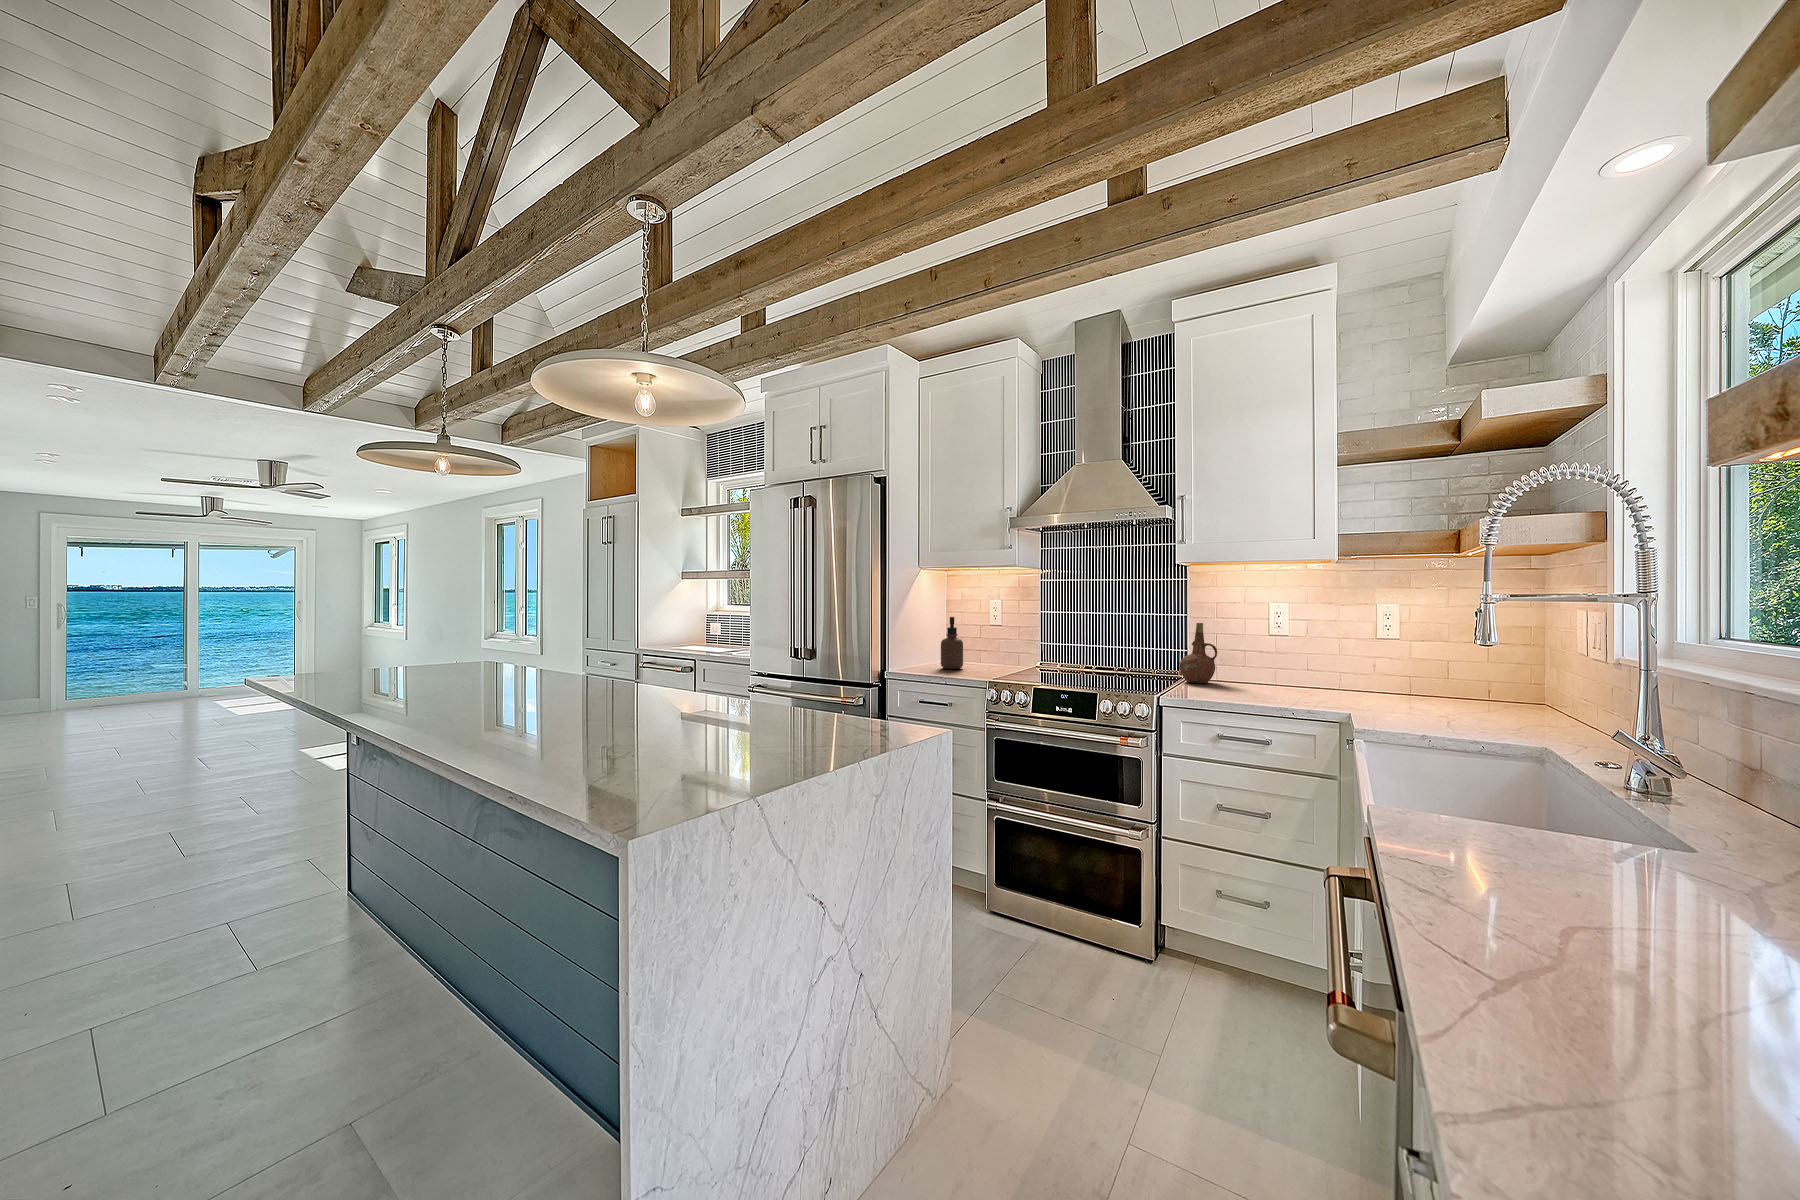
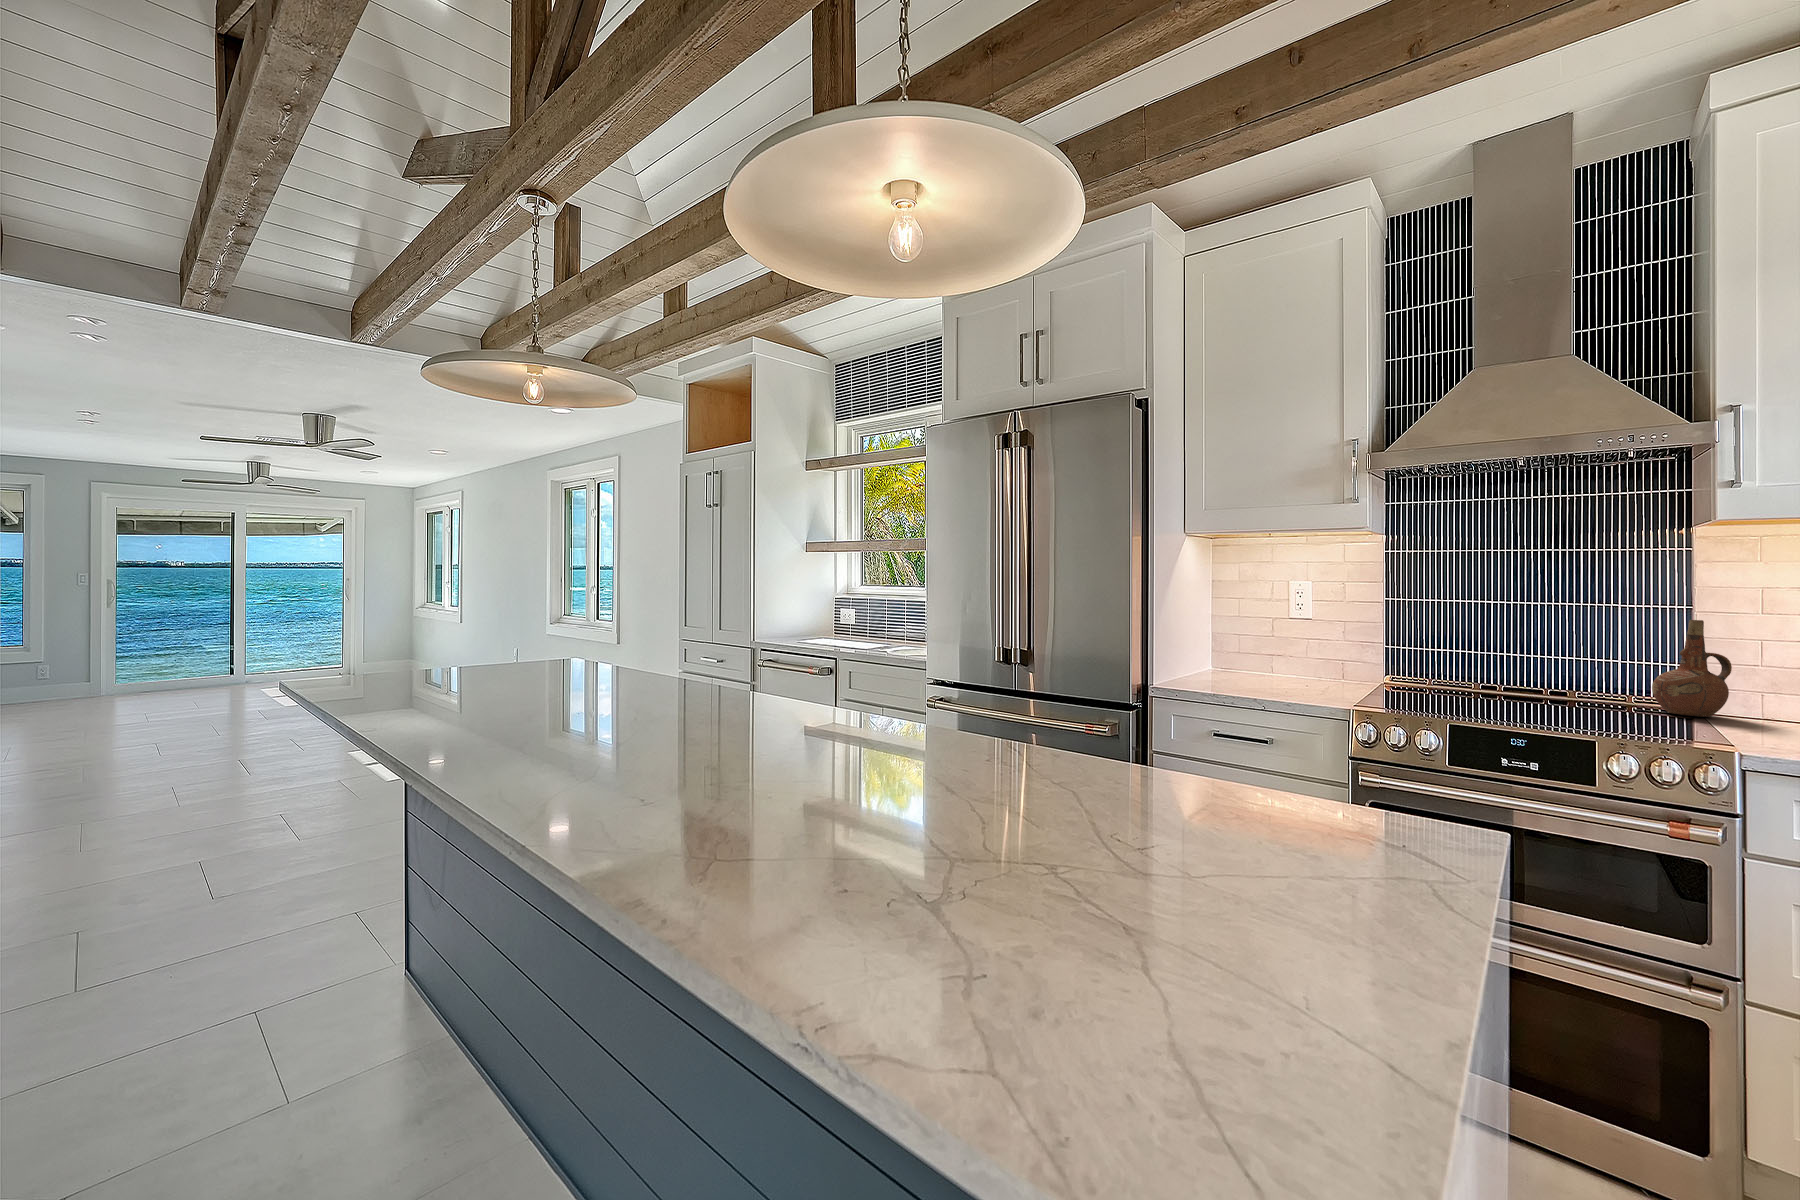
soap dispenser: present [941,617,963,669] -> none [1220,606,1256,683]

